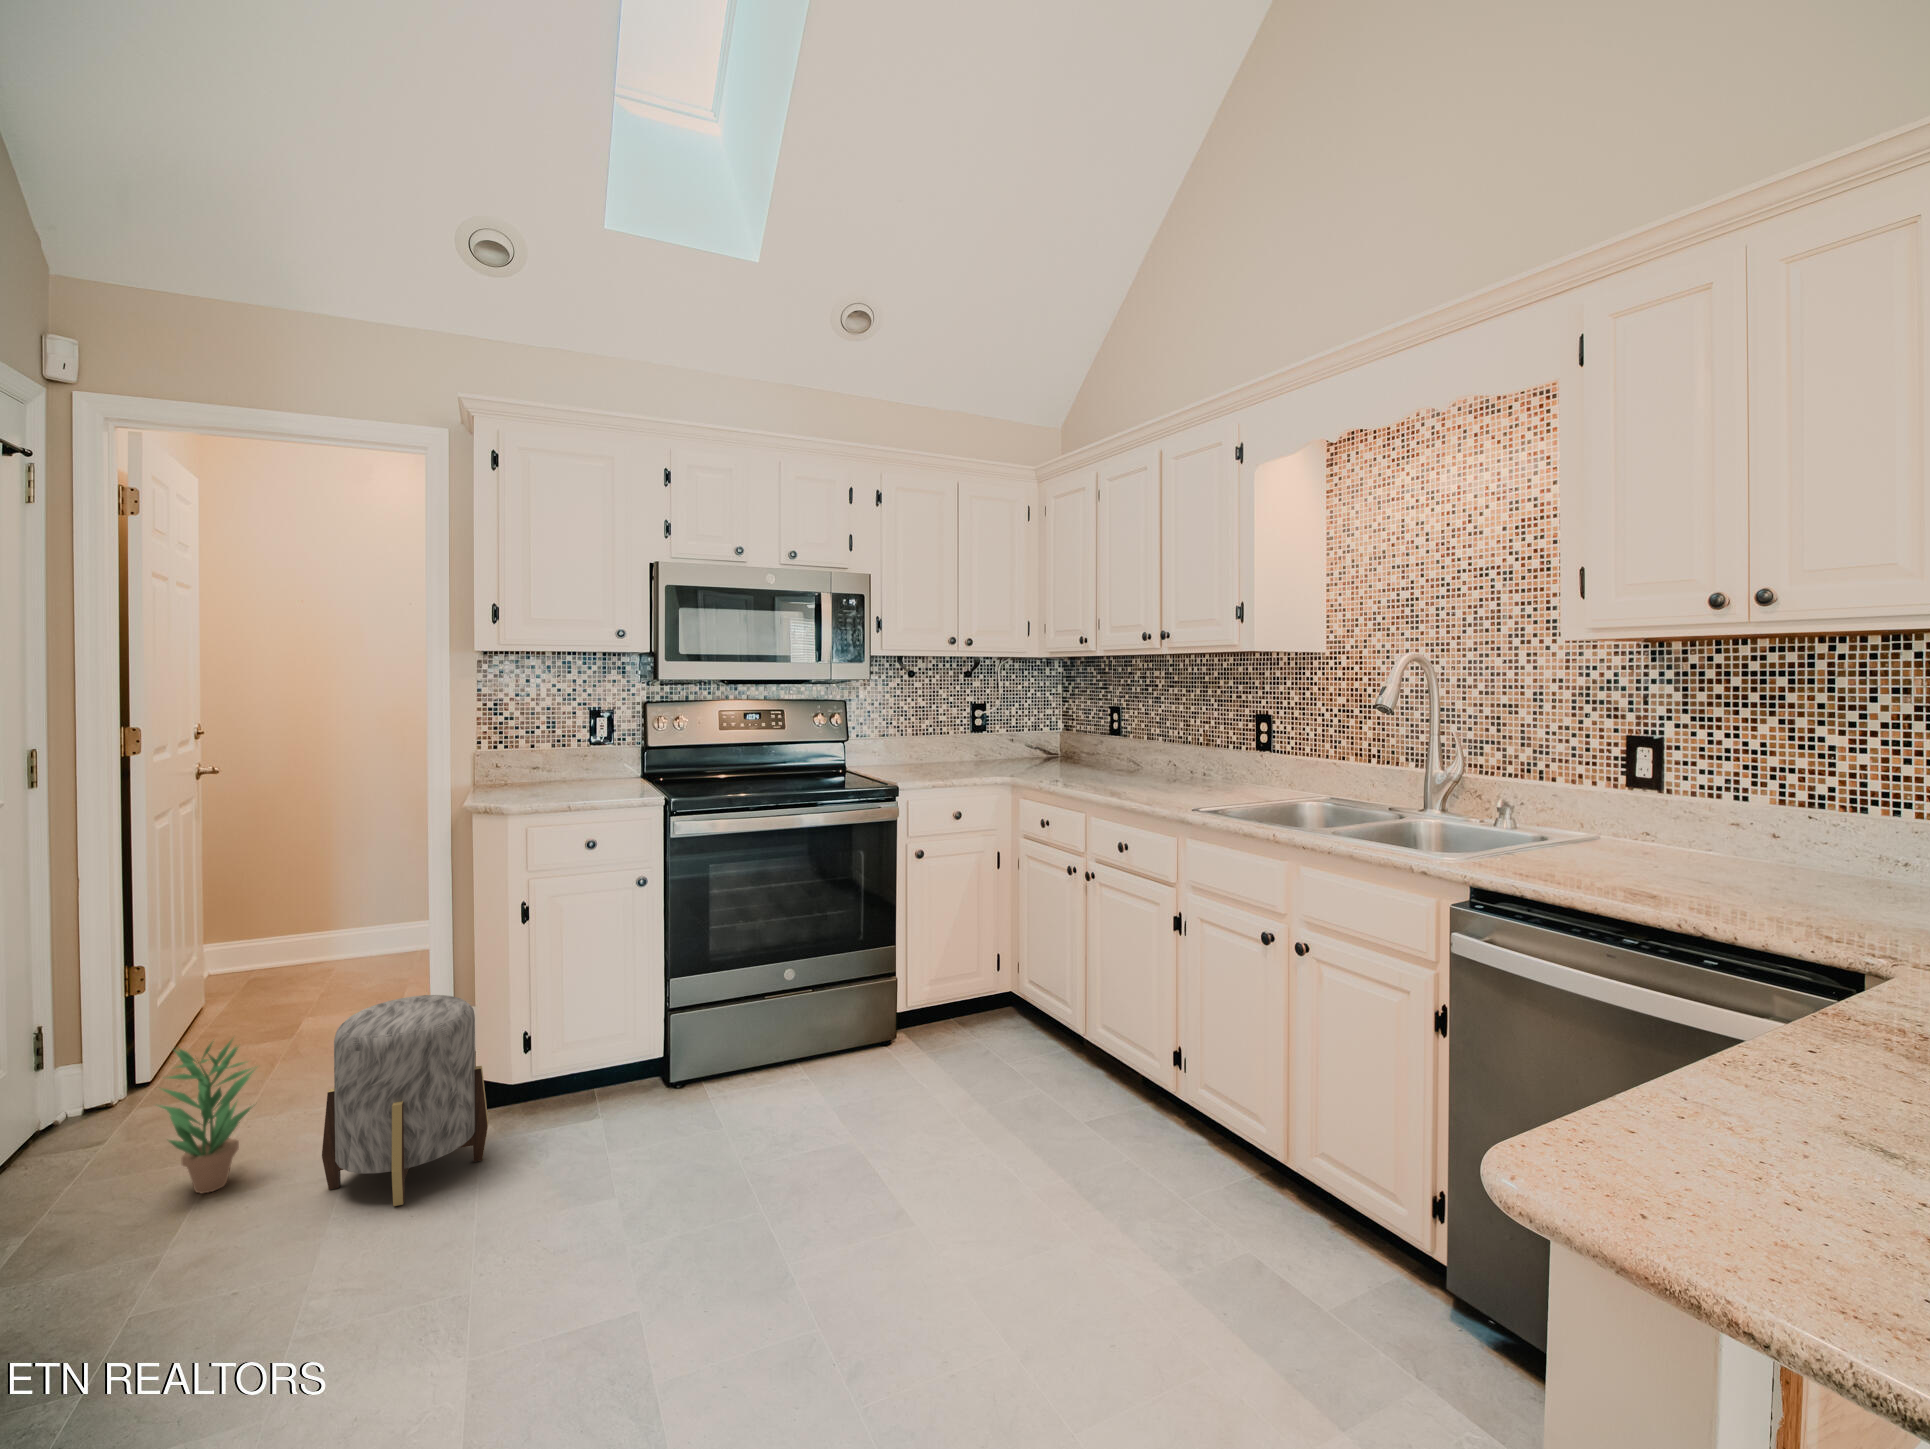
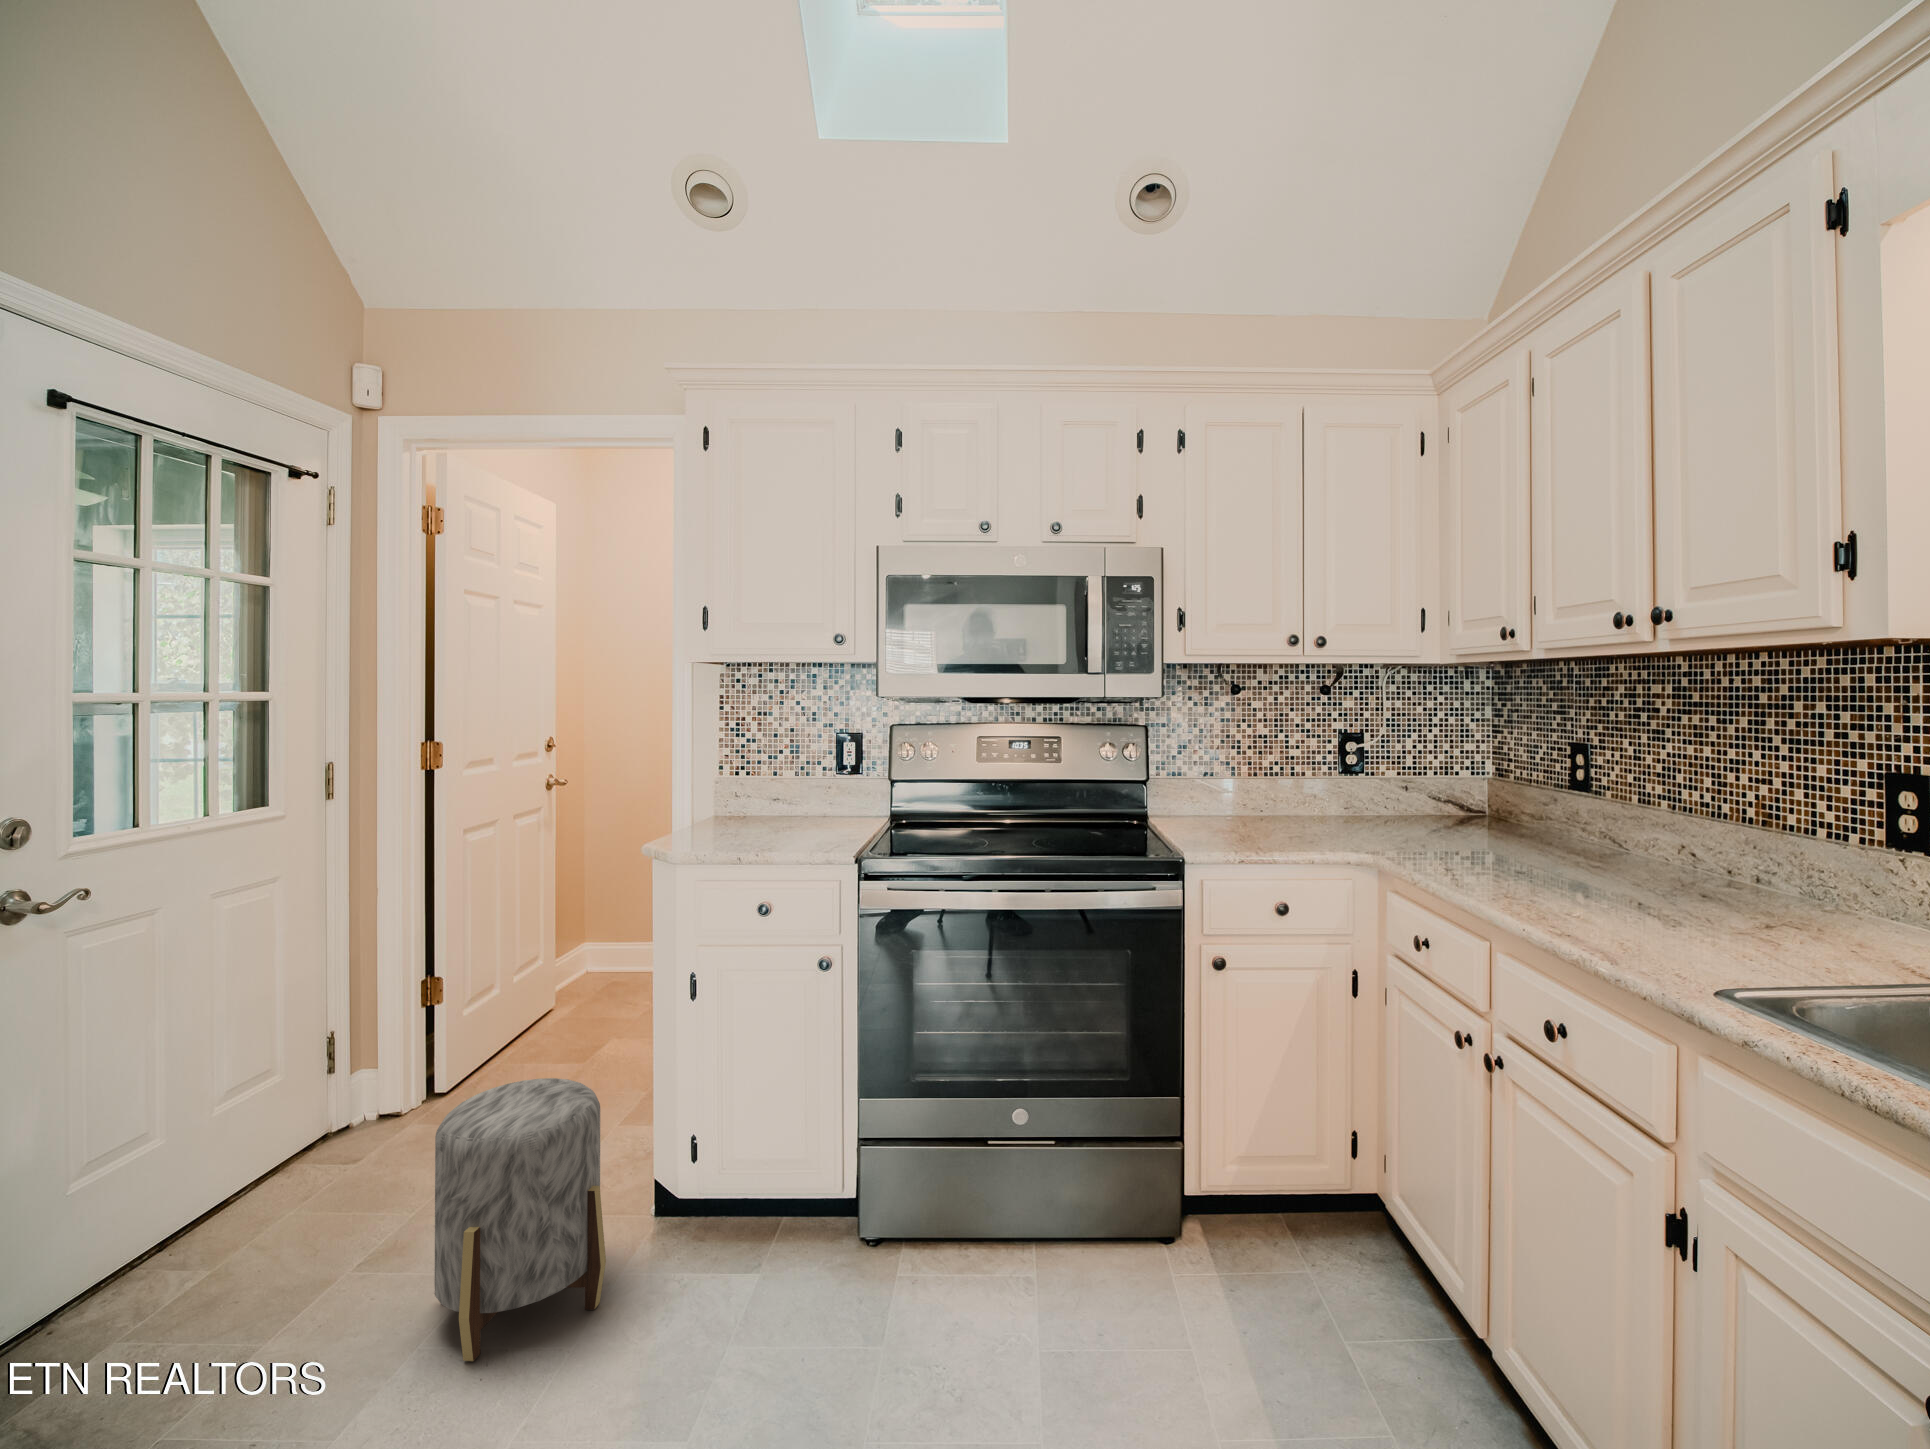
potted plant: present [159,1040,257,1193] -> none [306,1092,415,1266]

